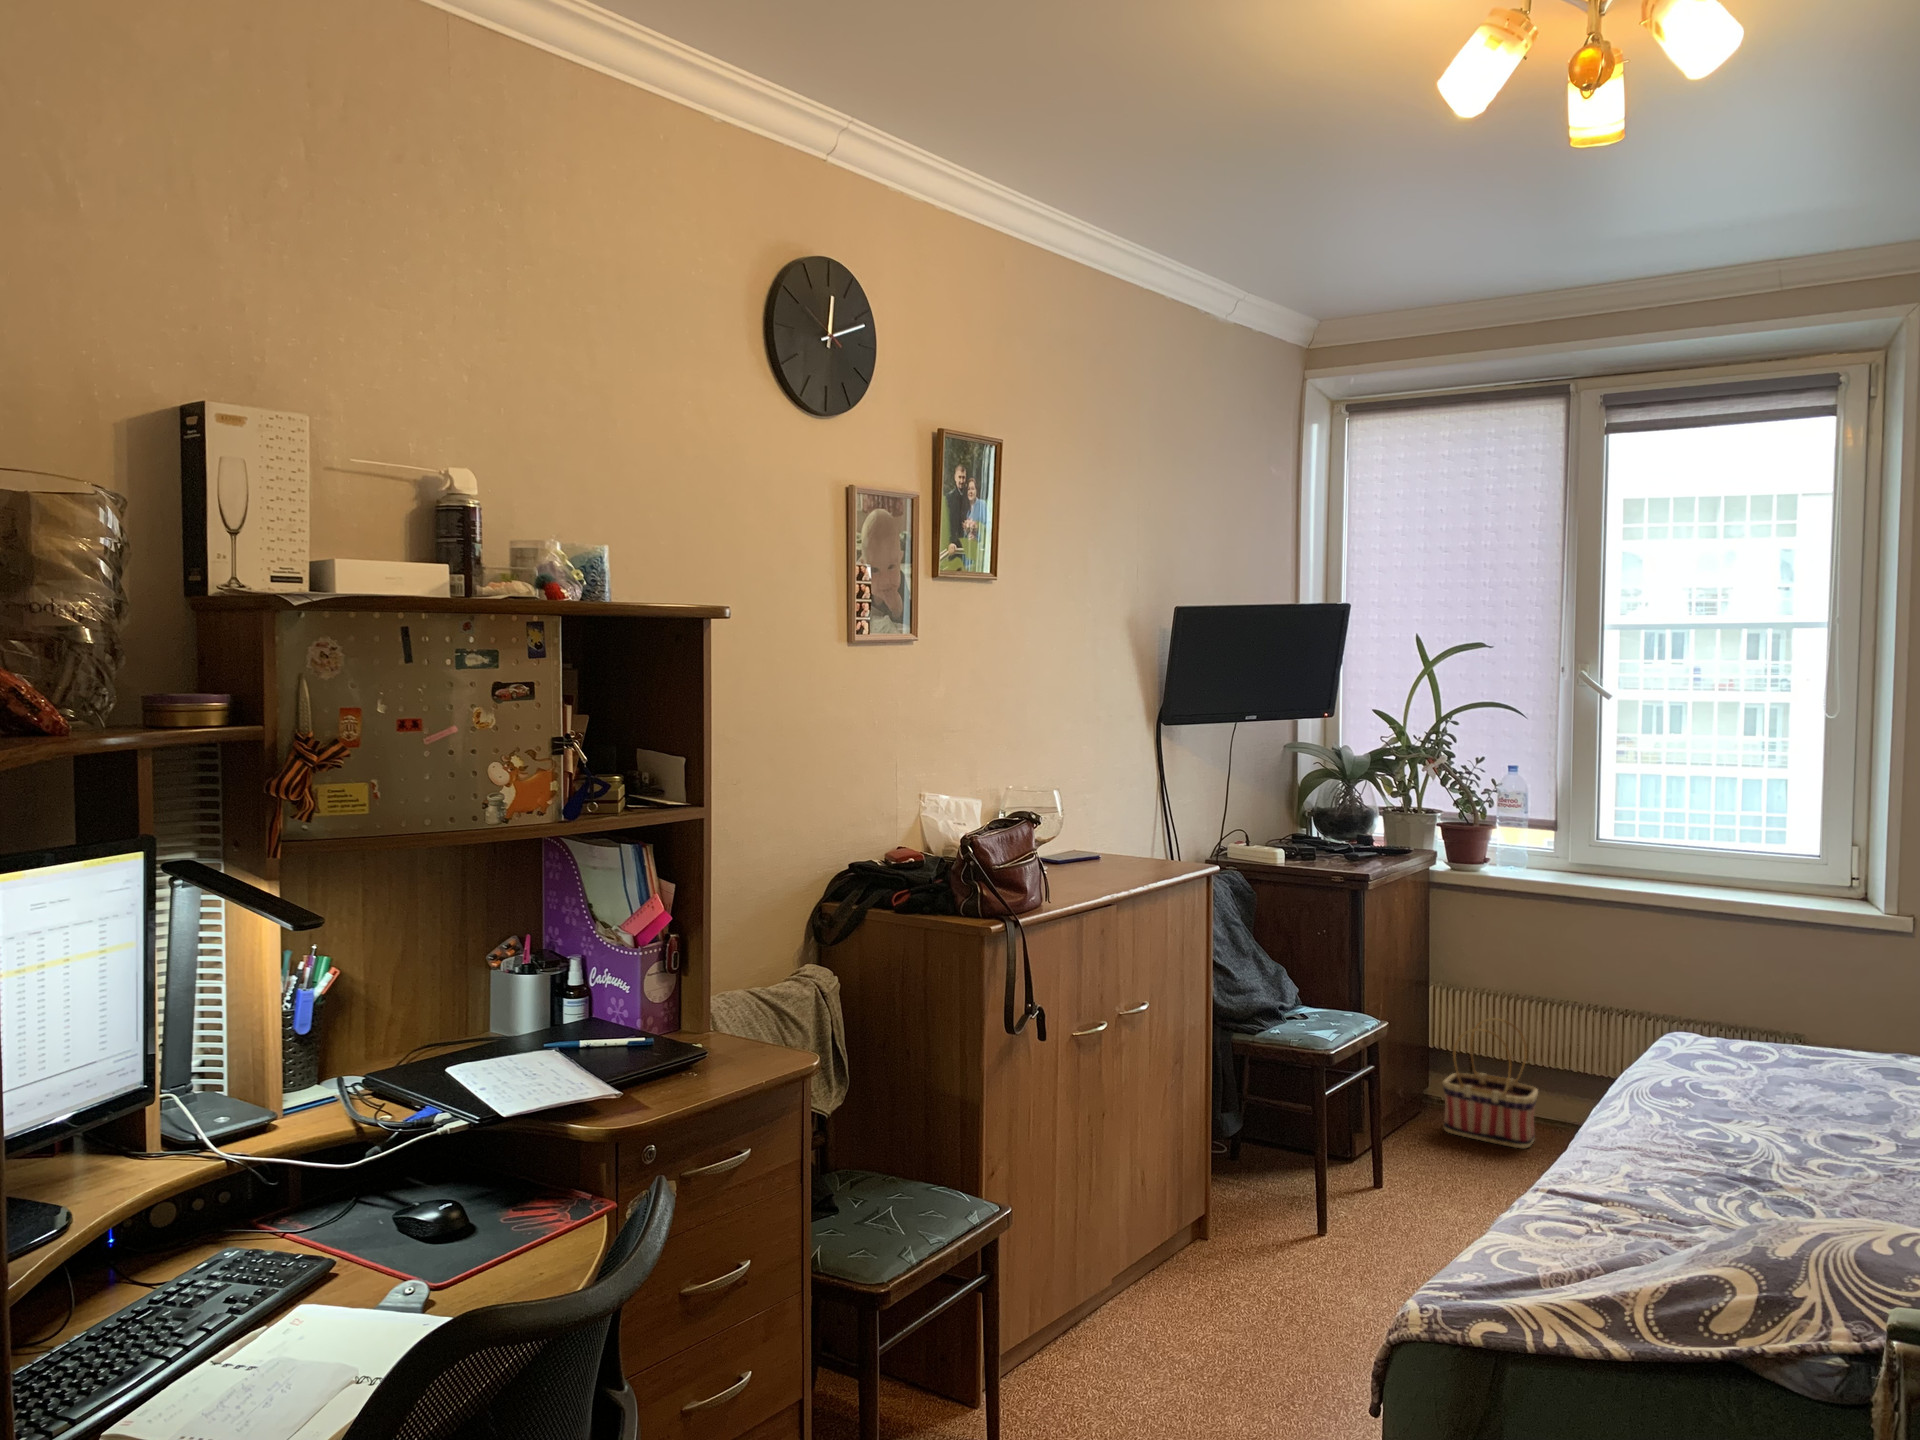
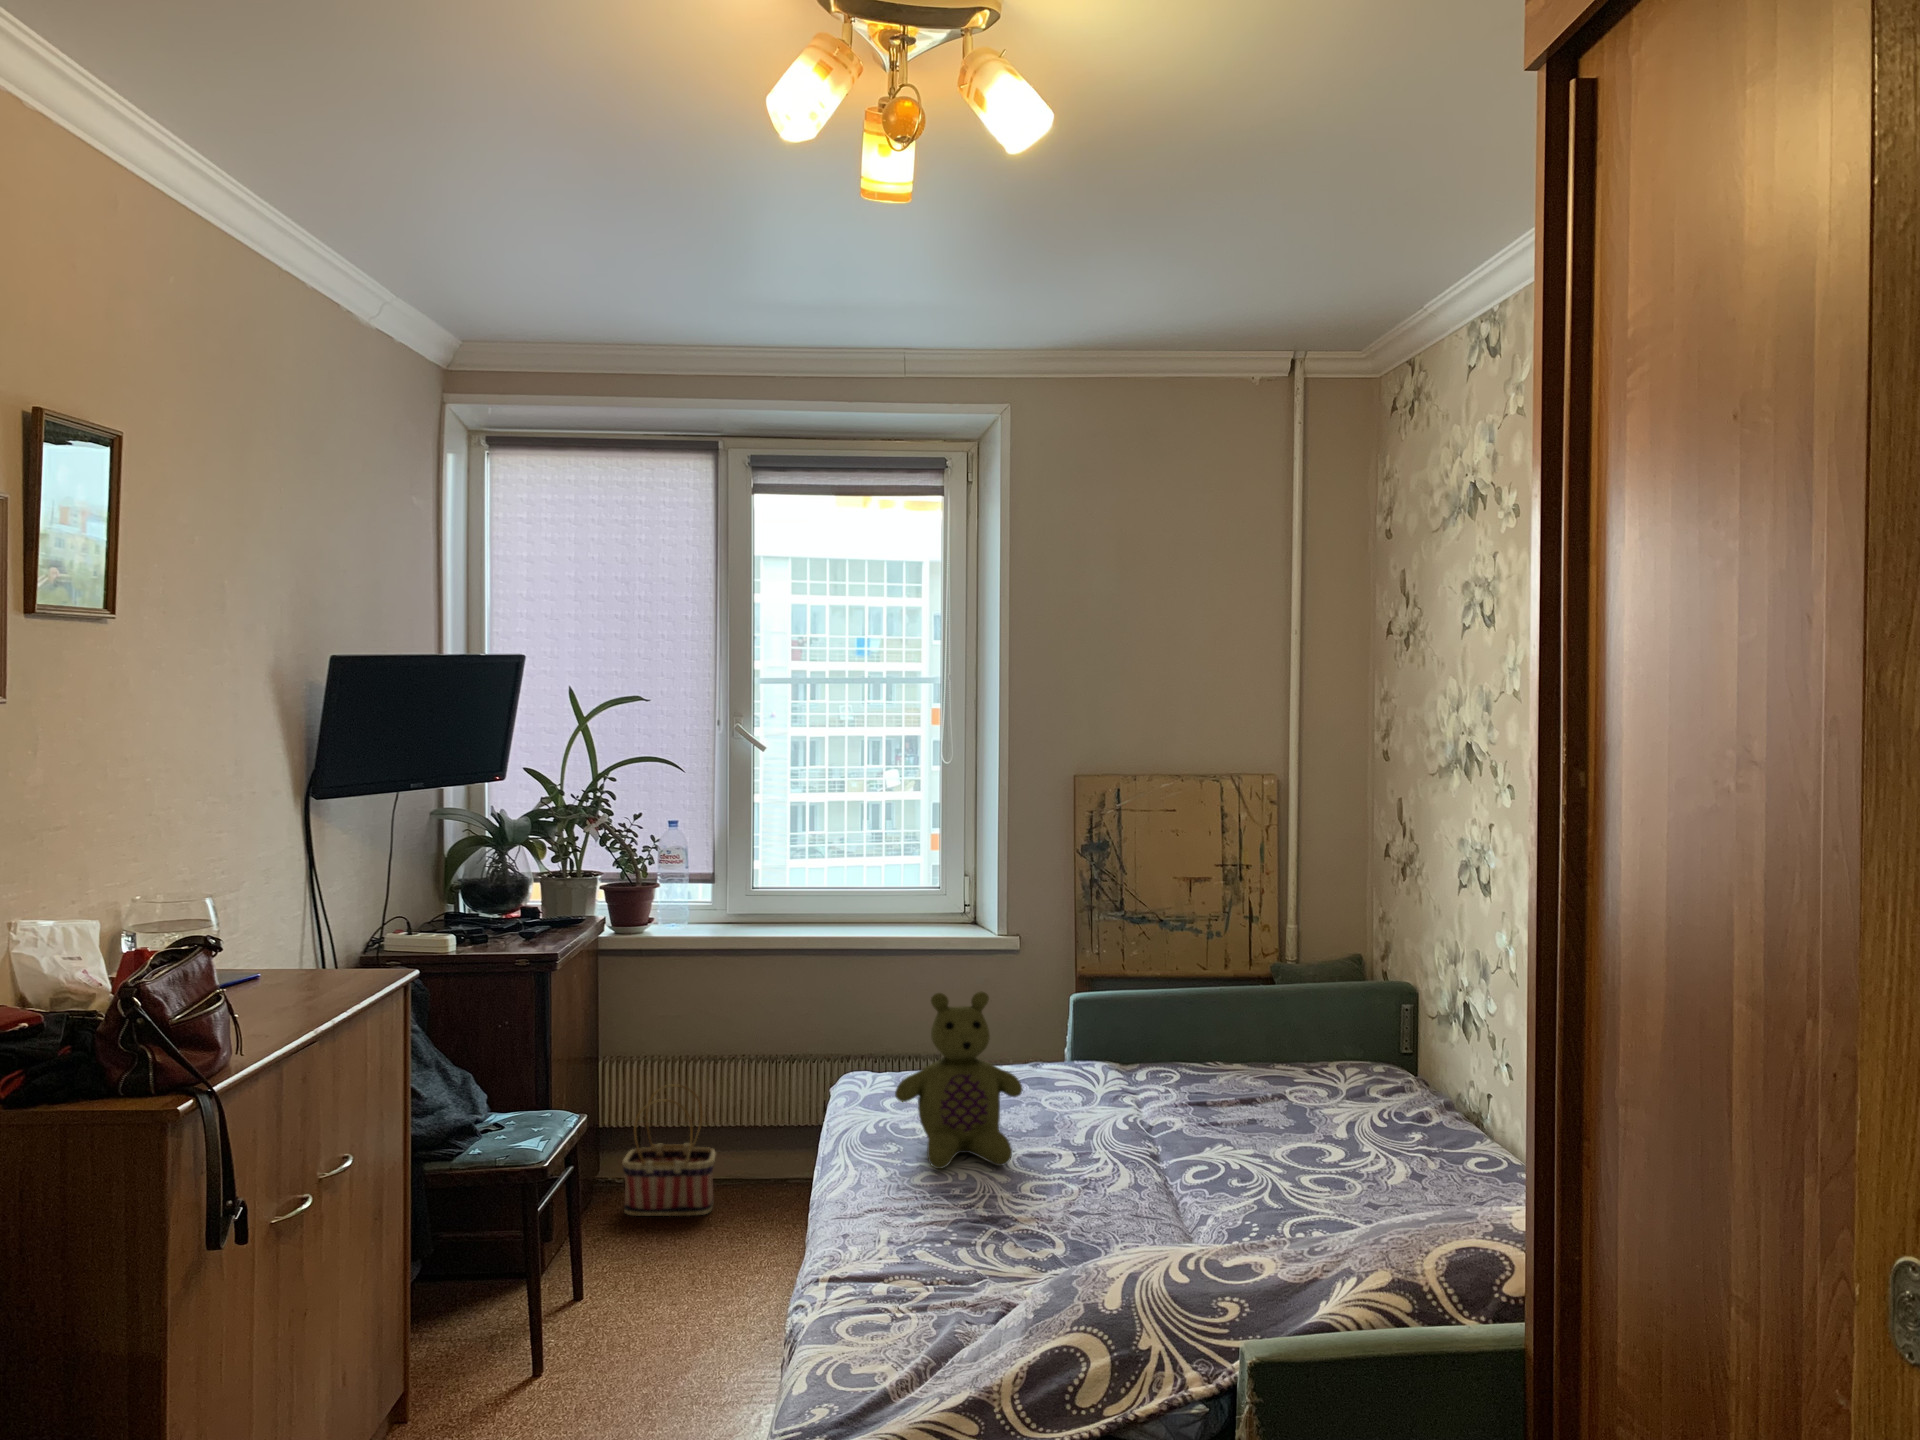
stuffed bear: none [1681,950,1842,1143] -> present [895,991,1022,1169]

